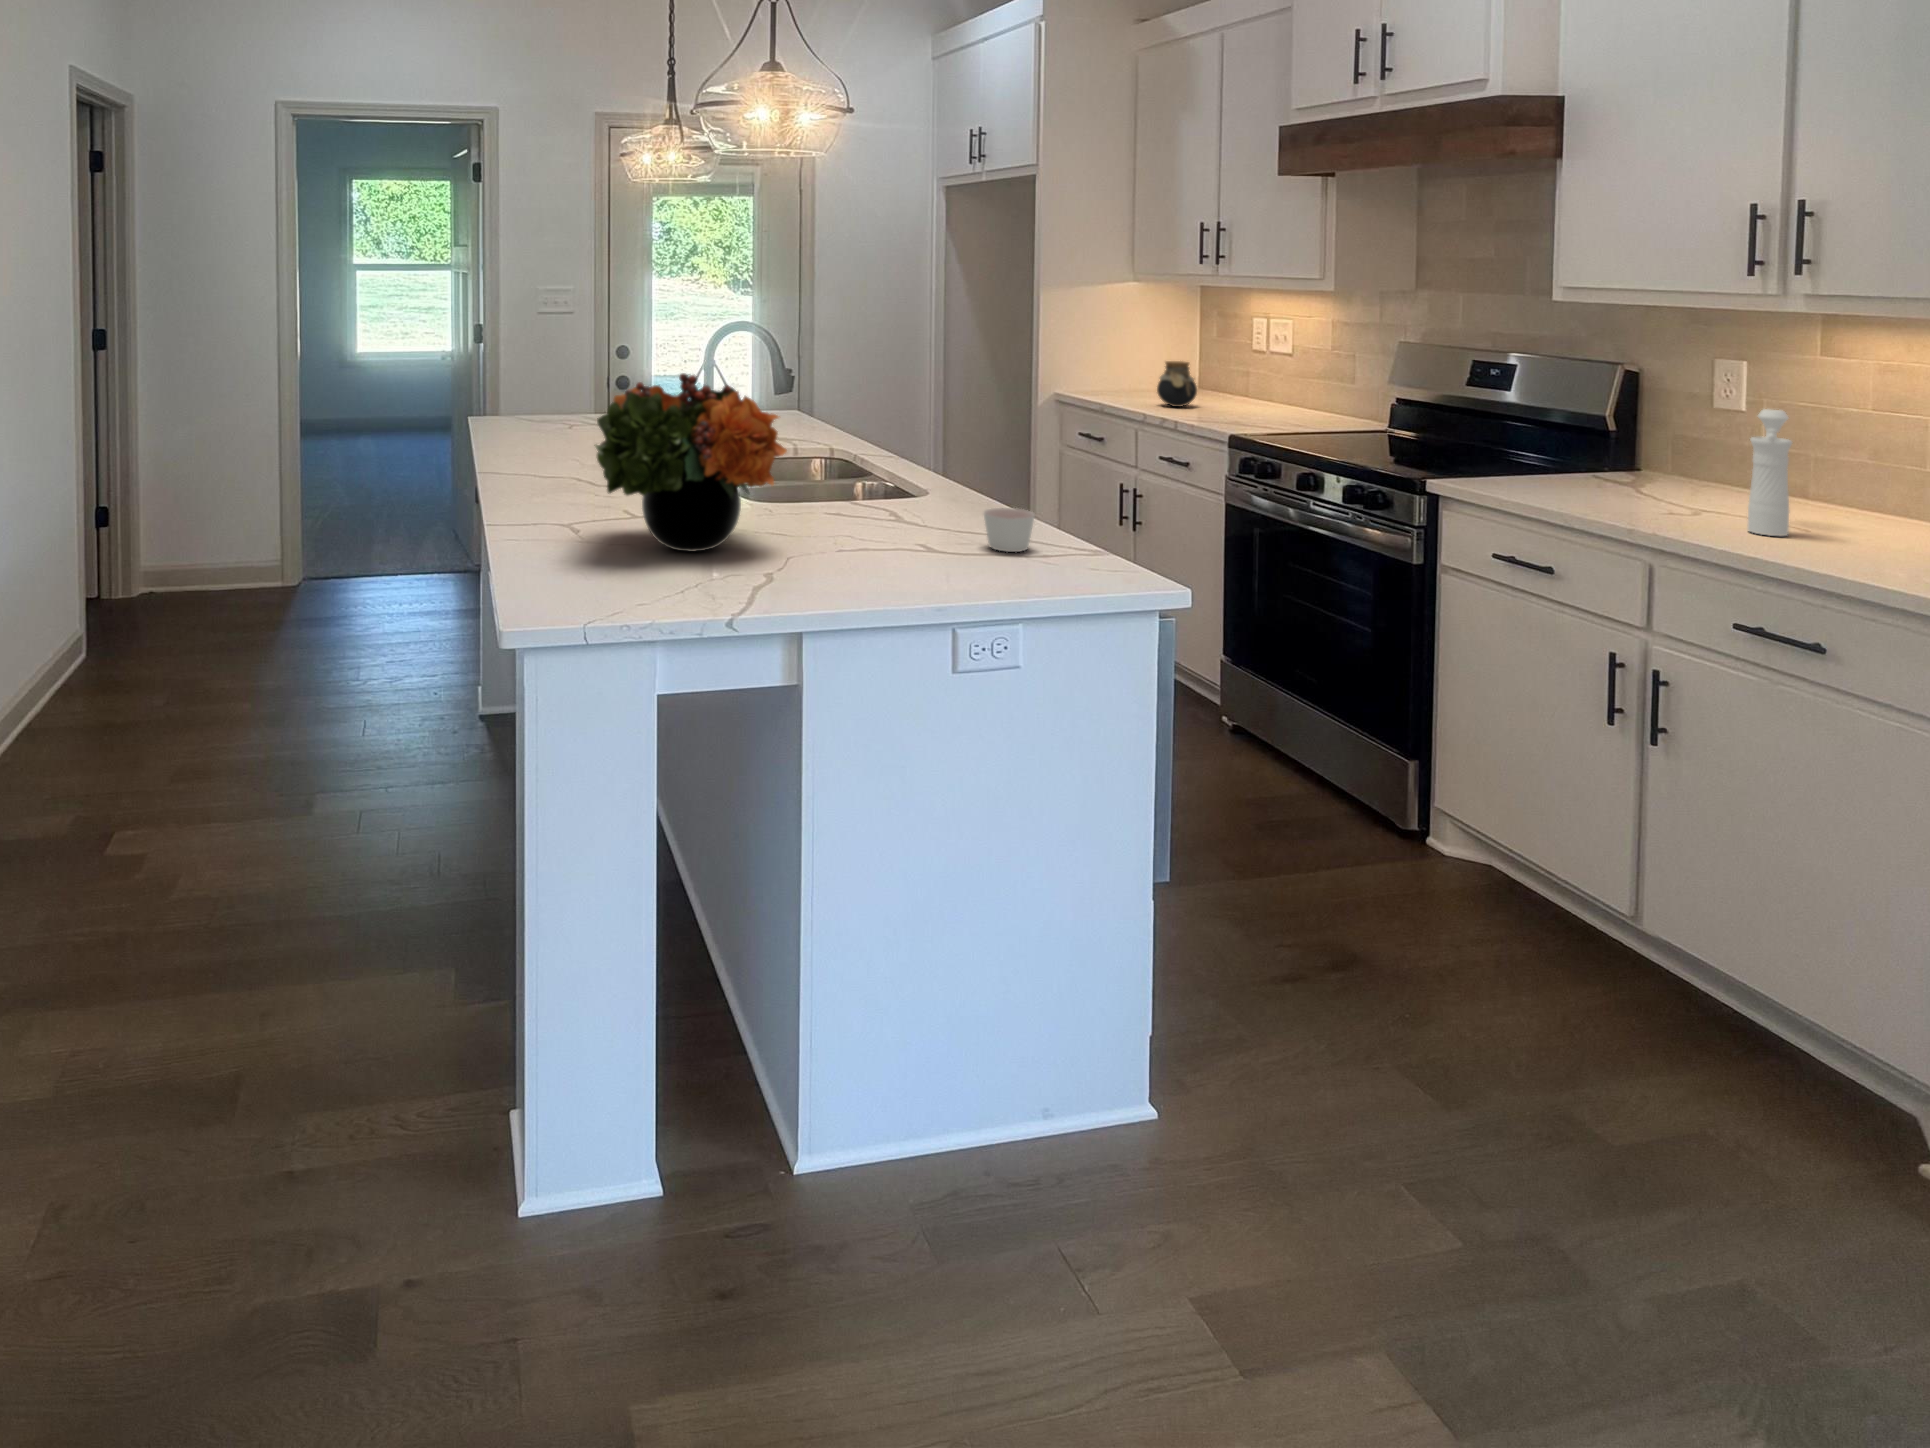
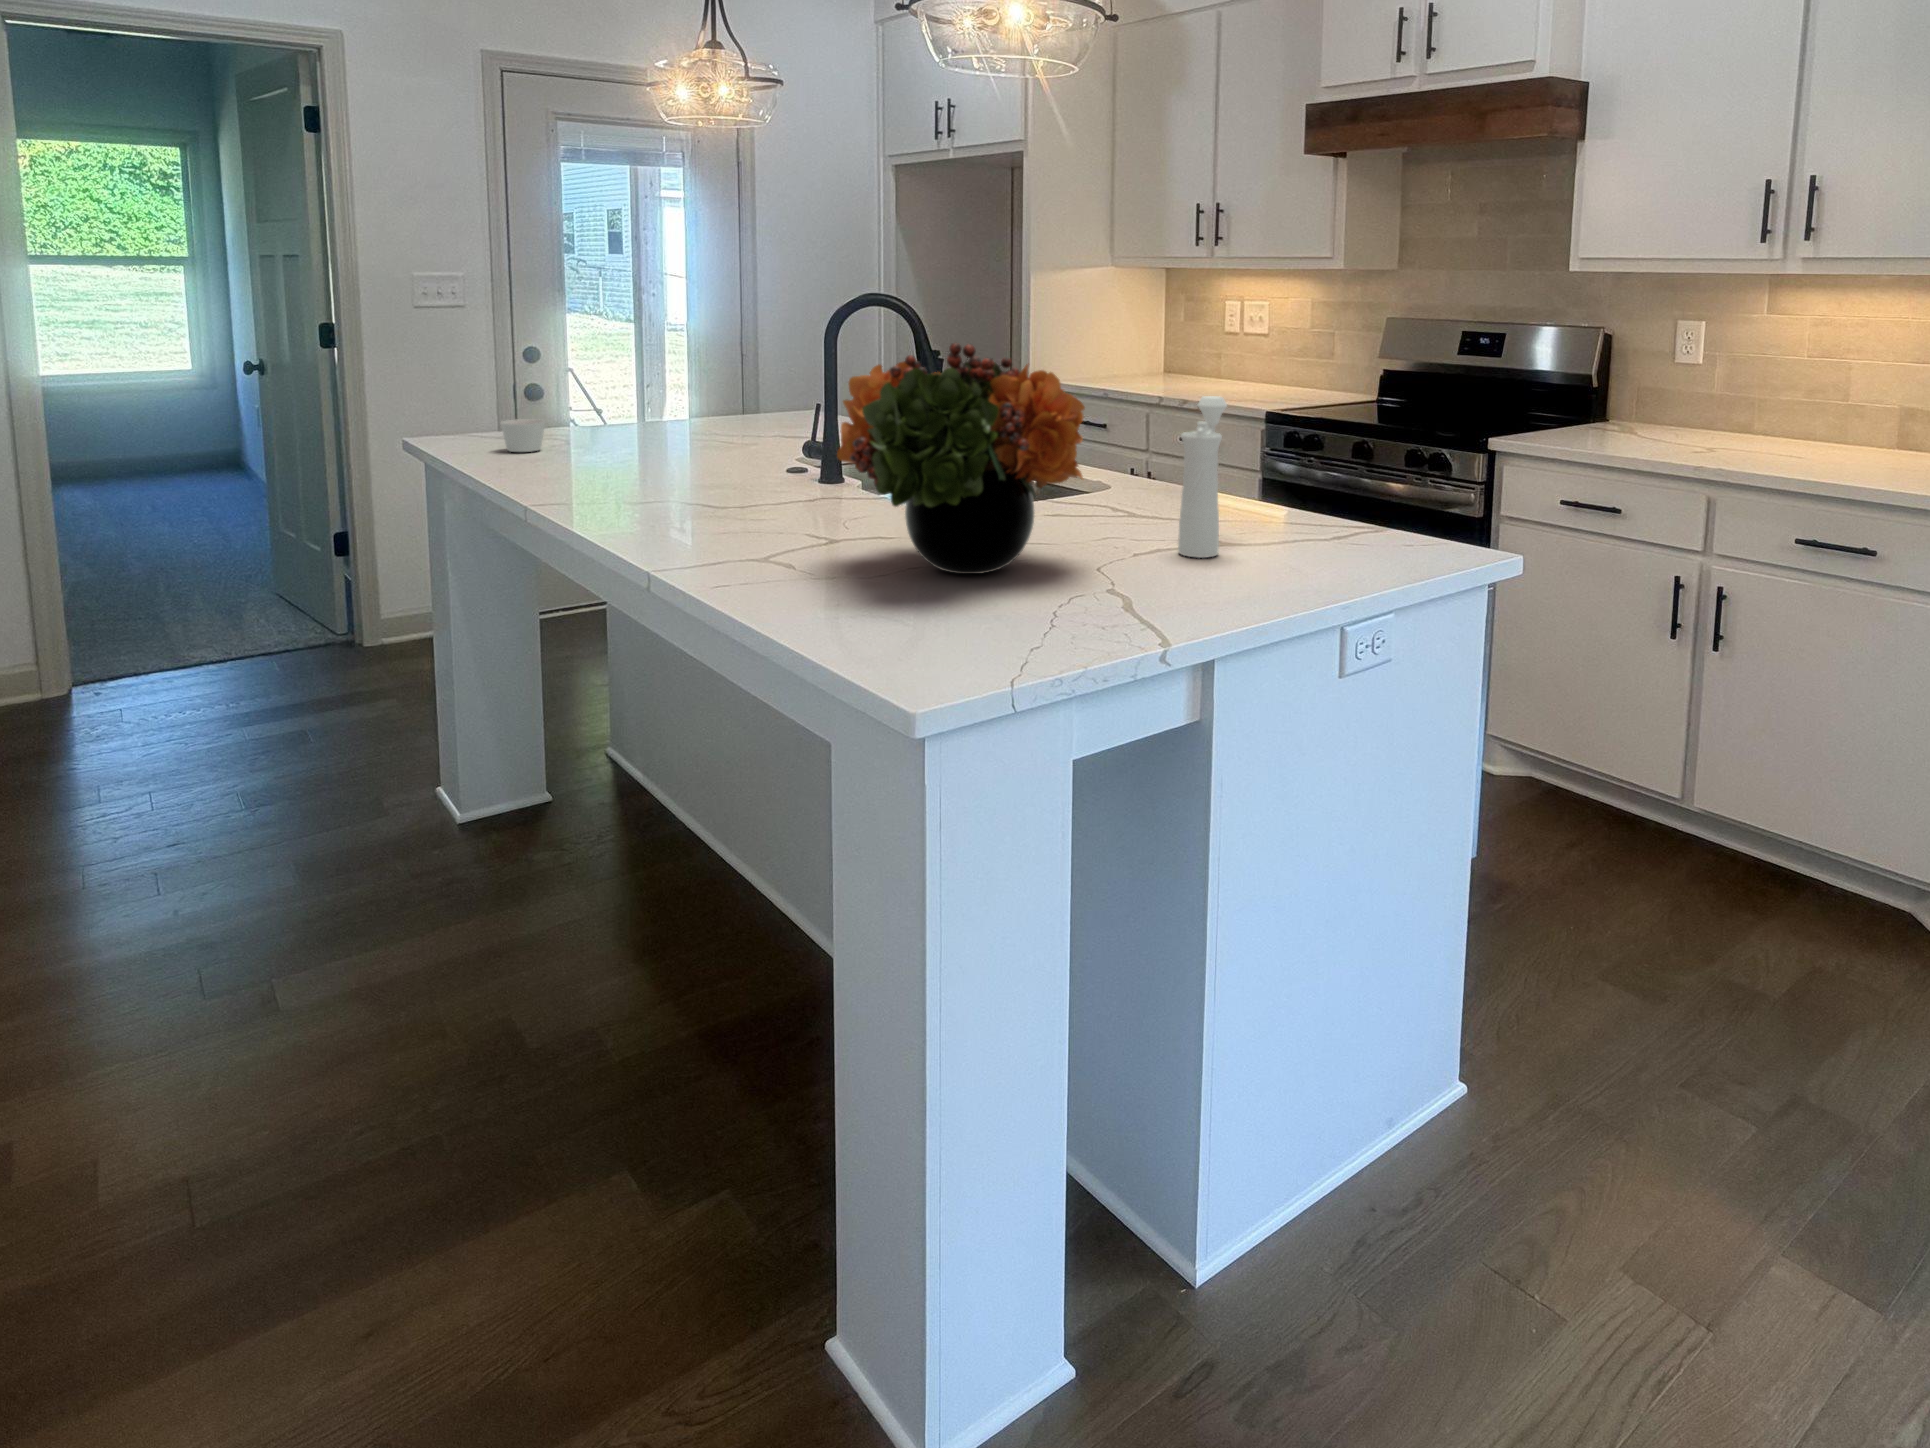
jar: present [1157,361,1197,407] -> none [1160,344,1198,389]
pepper mill: present [1748,409,1793,536] -> present [1178,396,1227,558]
candle: present [984,508,1035,552] -> present [501,419,545,452]

